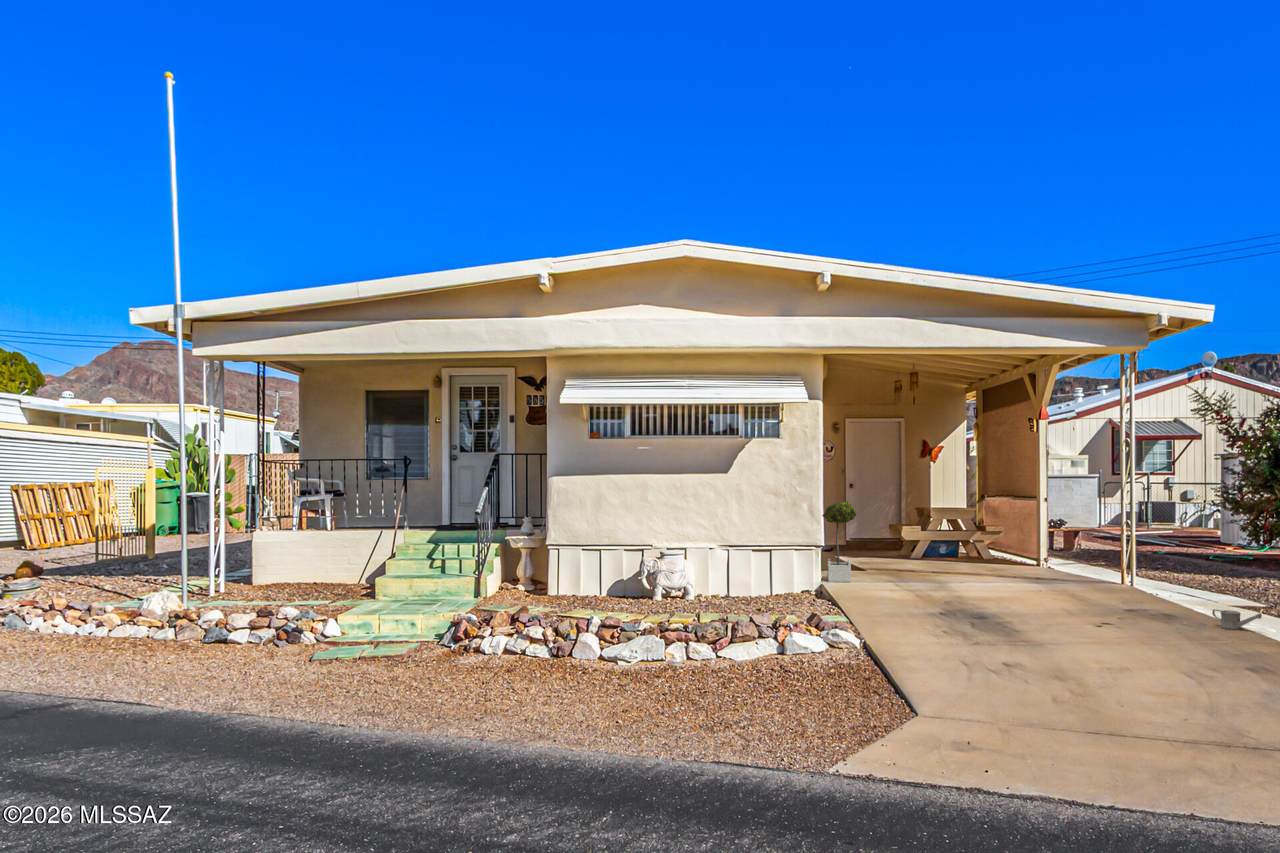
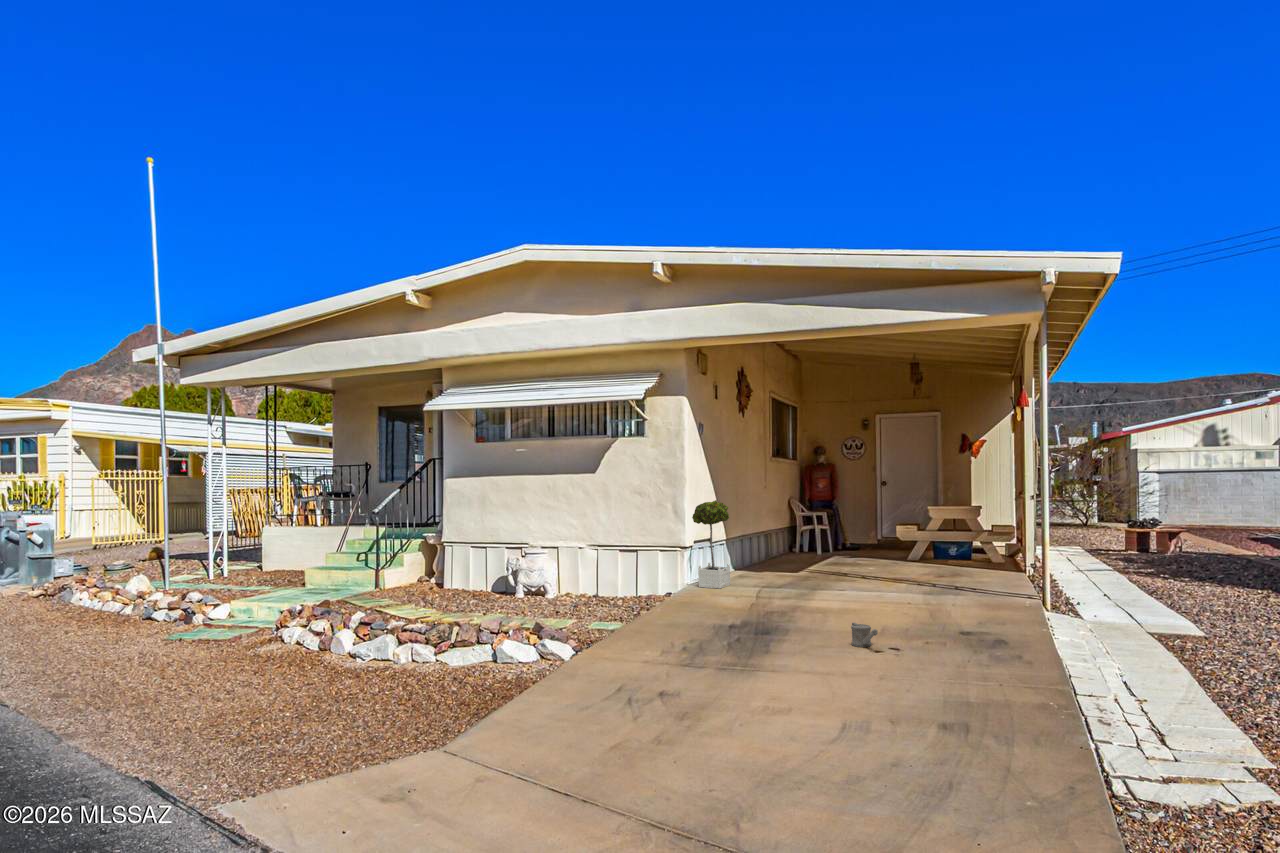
watering can: present [1212,609,1262,630] -> present [851,623,878,647]

